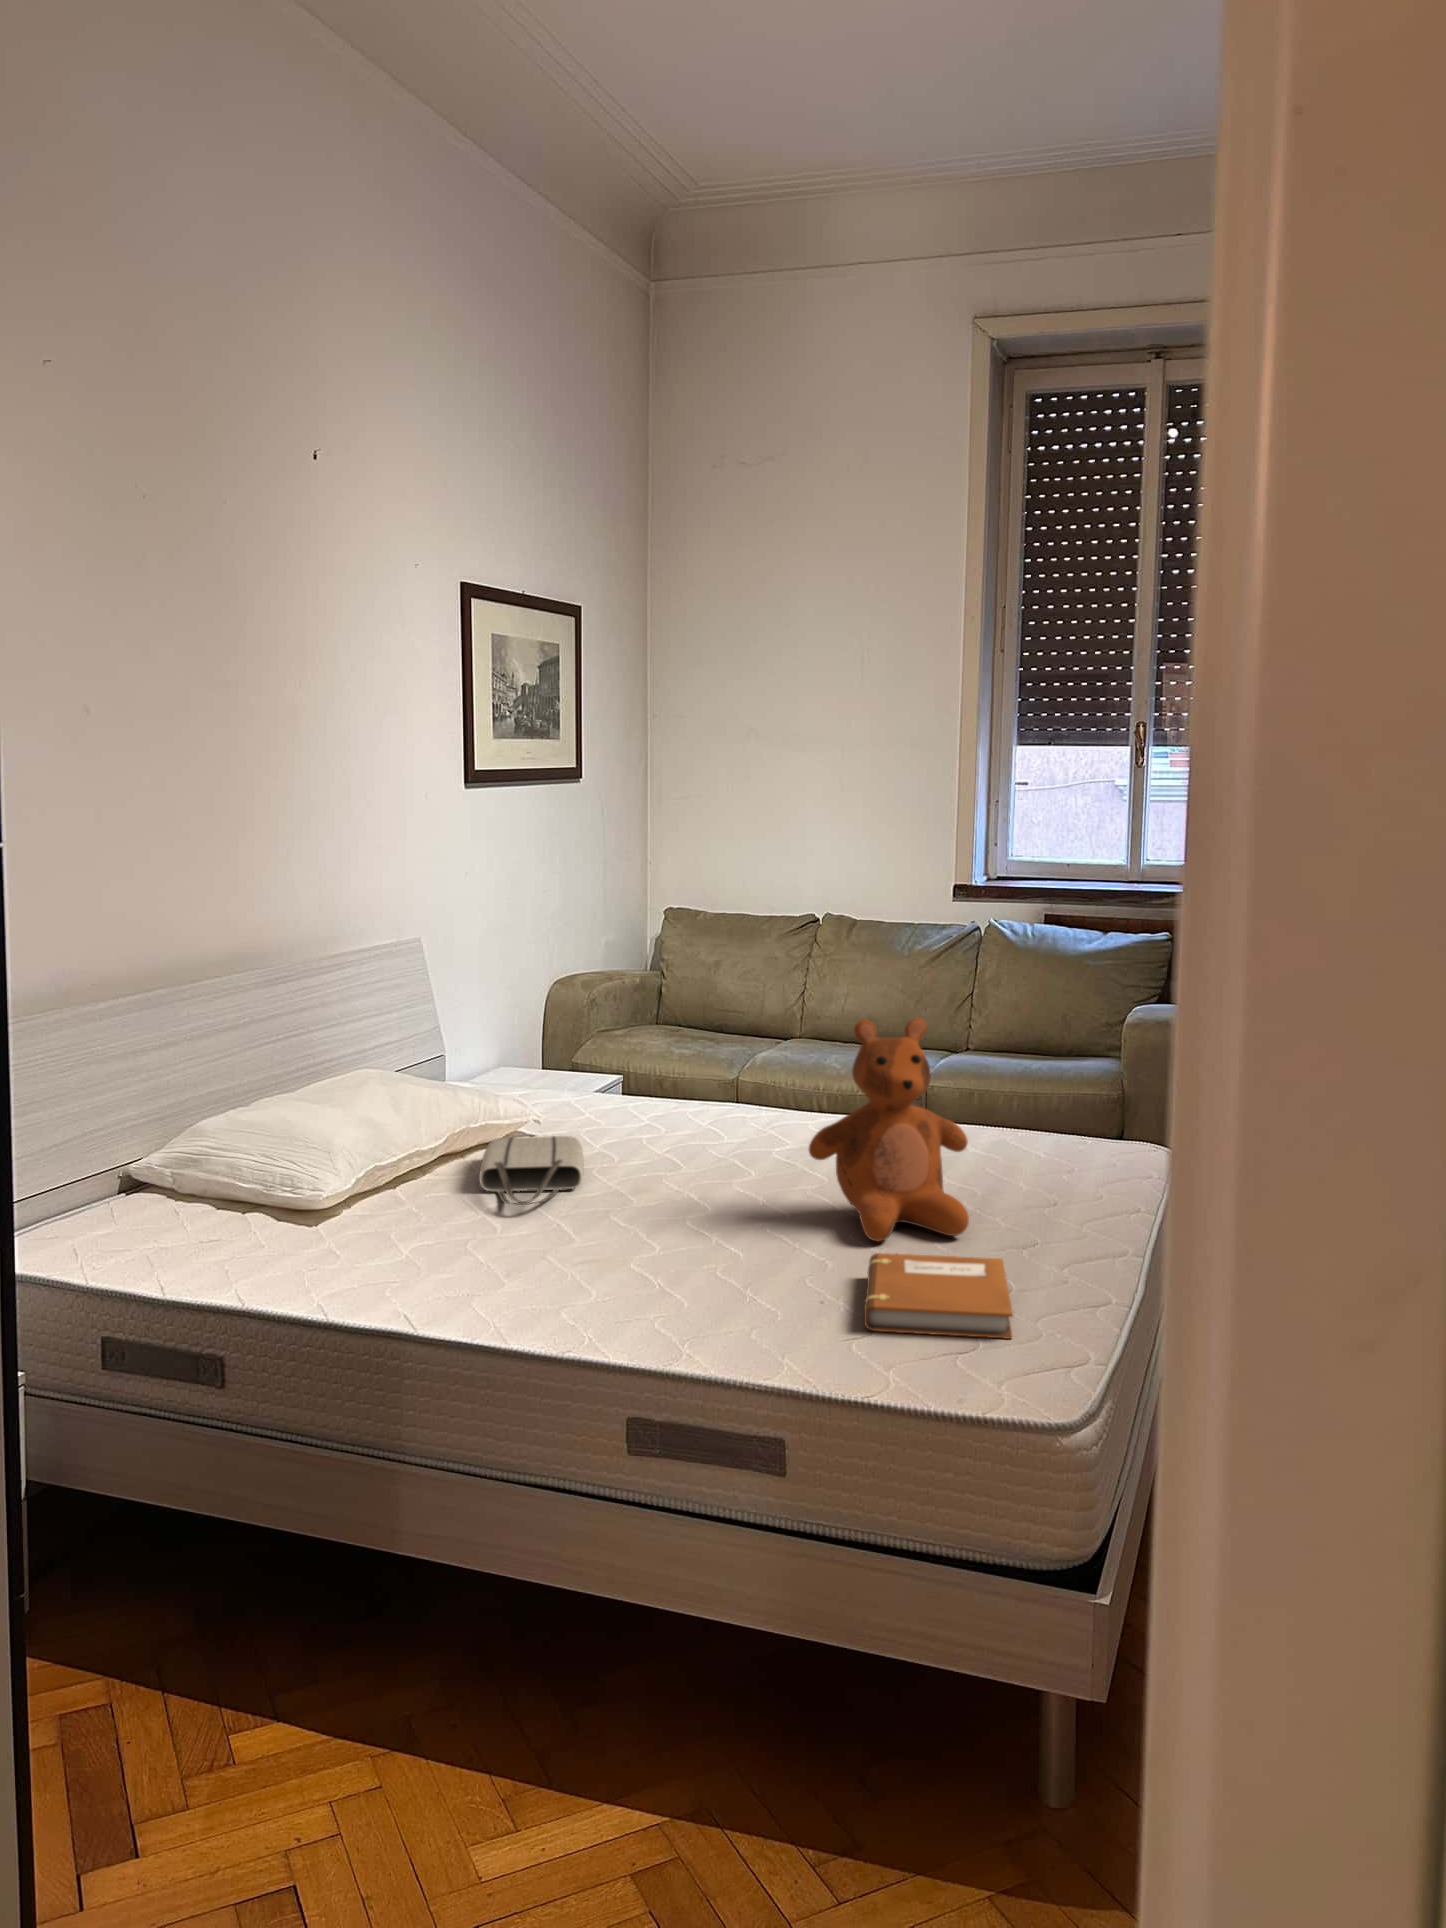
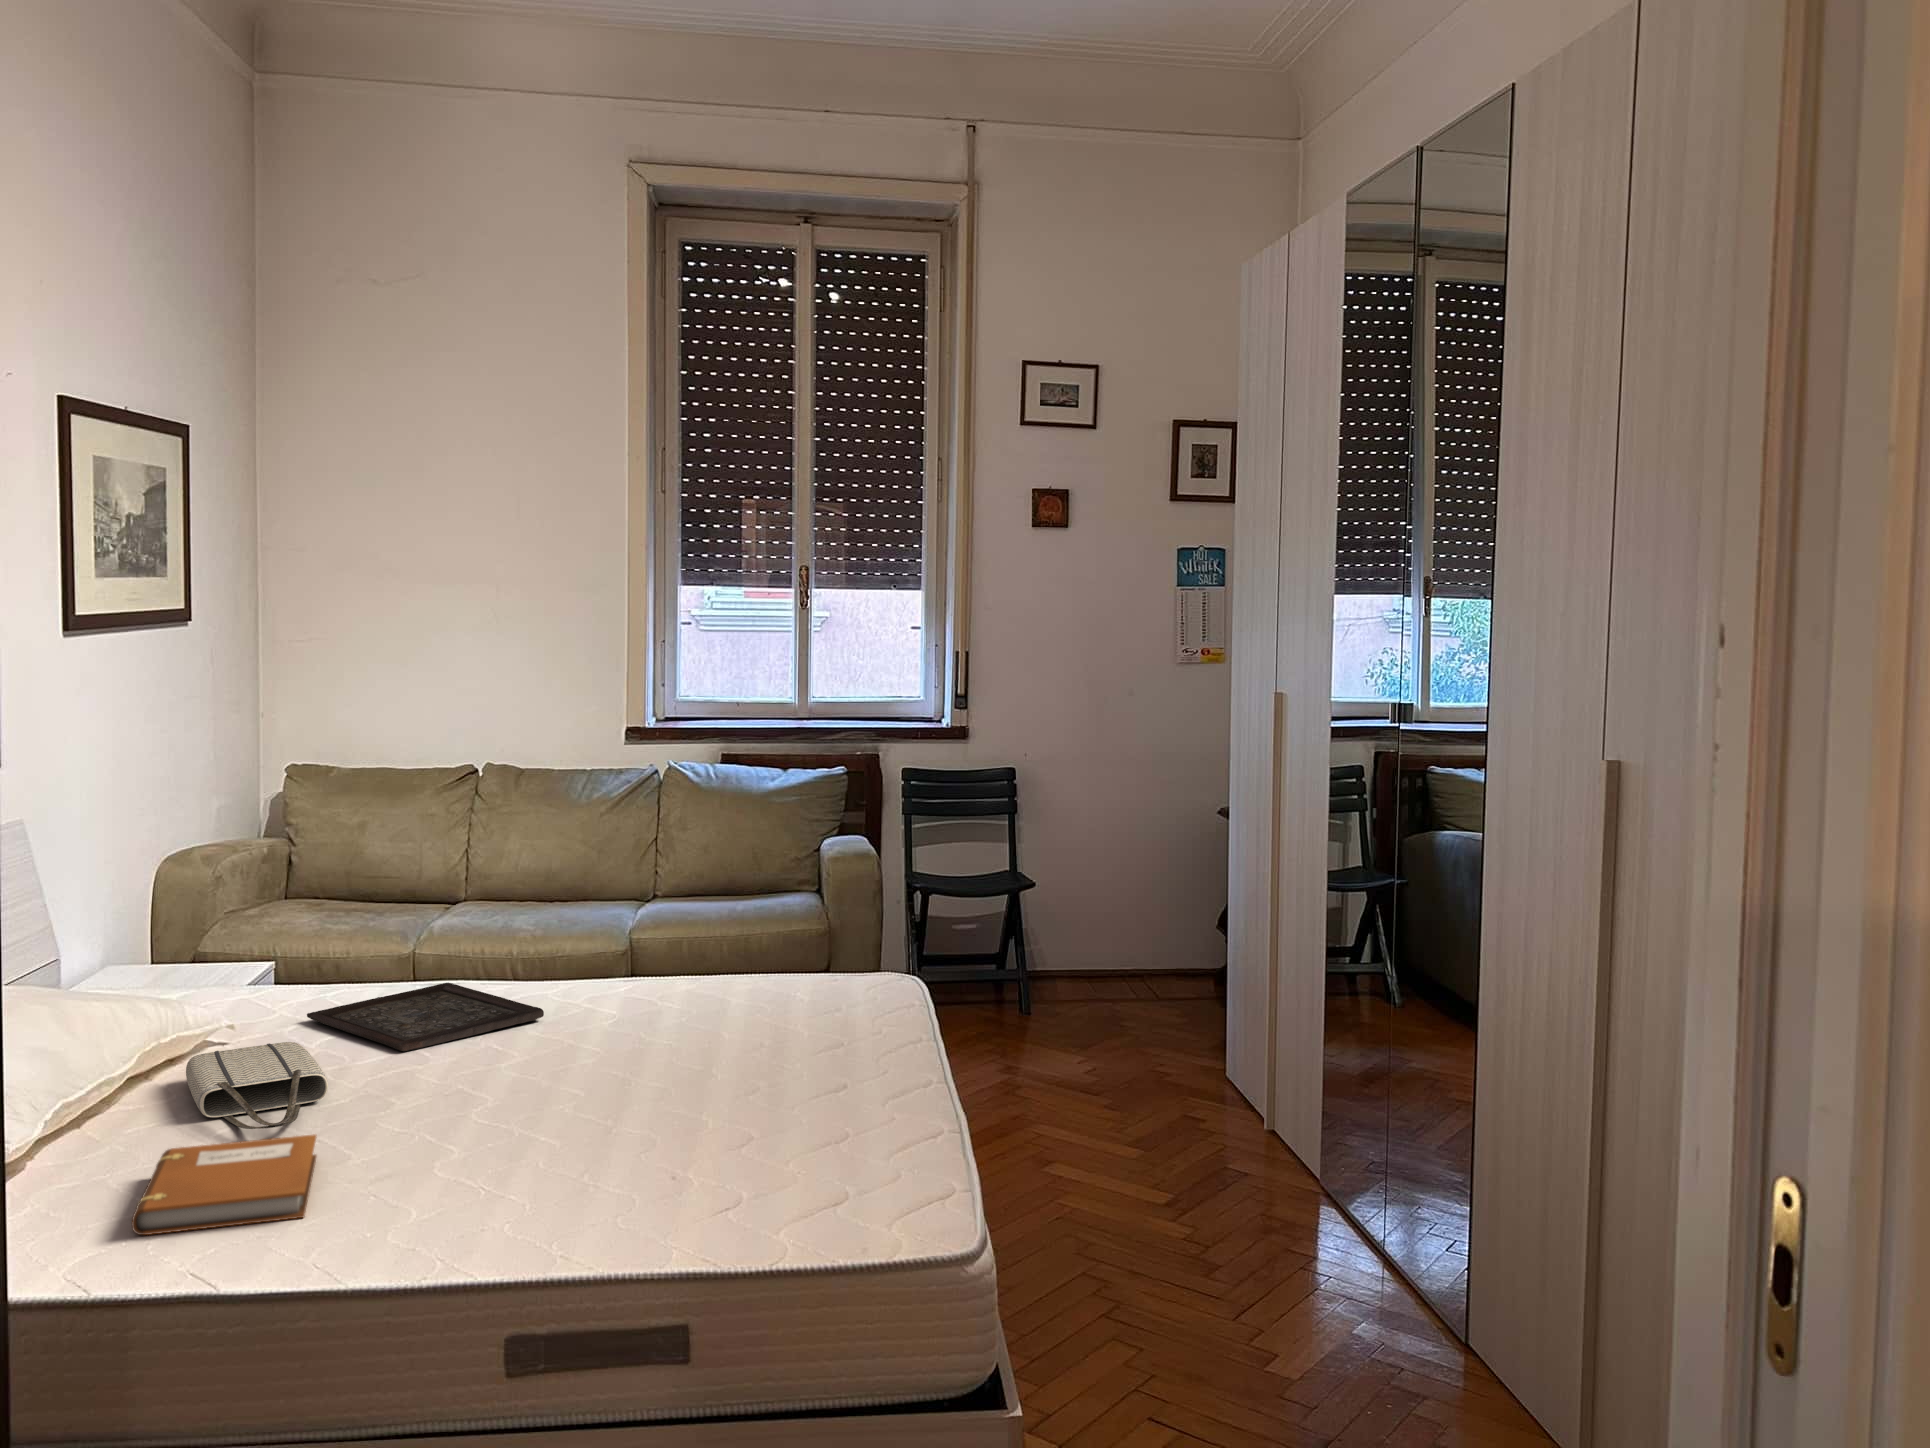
teddy bear: present [809,1018,969,1241] -> none [603,879,775,1110]
tray: none [607,1103,799,1157] -> present [307,983,544,1051]
notebook: present [864,1253,1013,1339] -> present [132,1134,317,1235]

